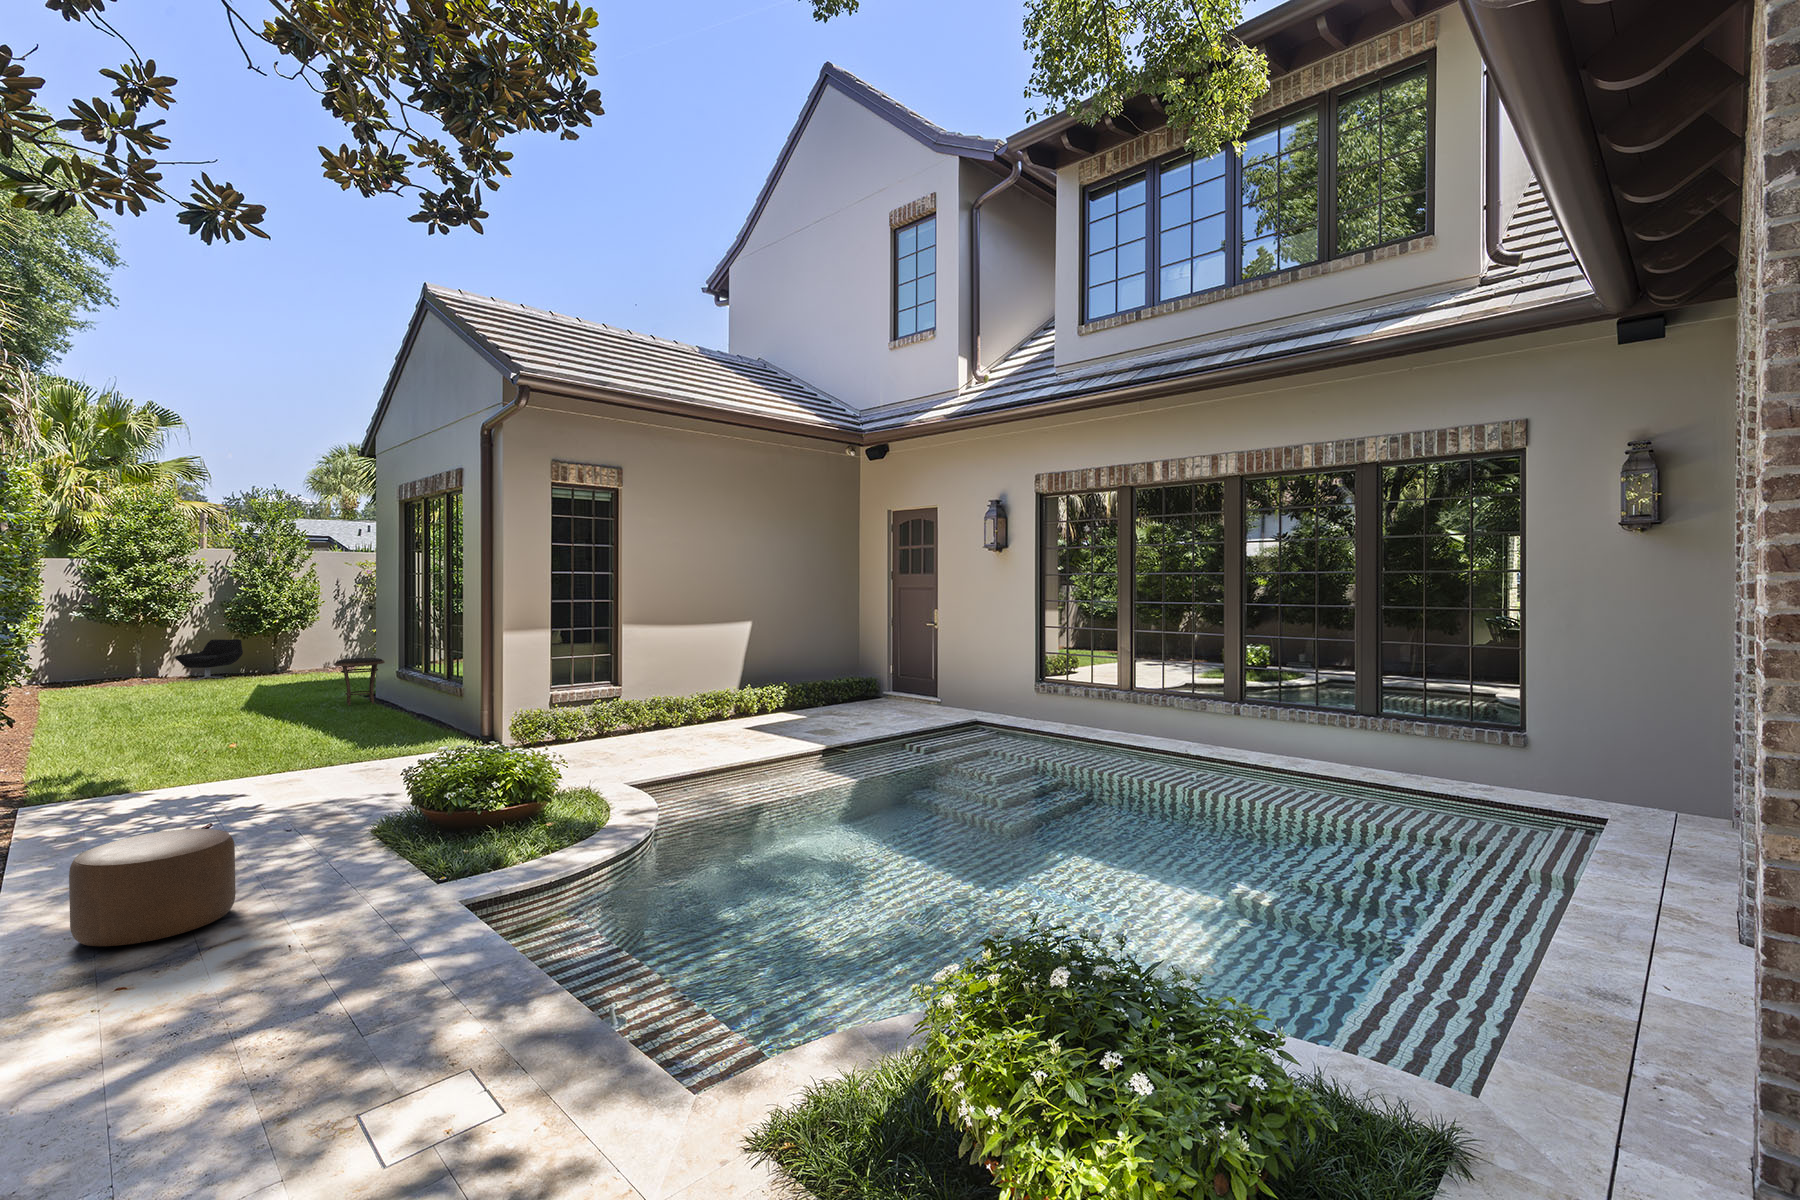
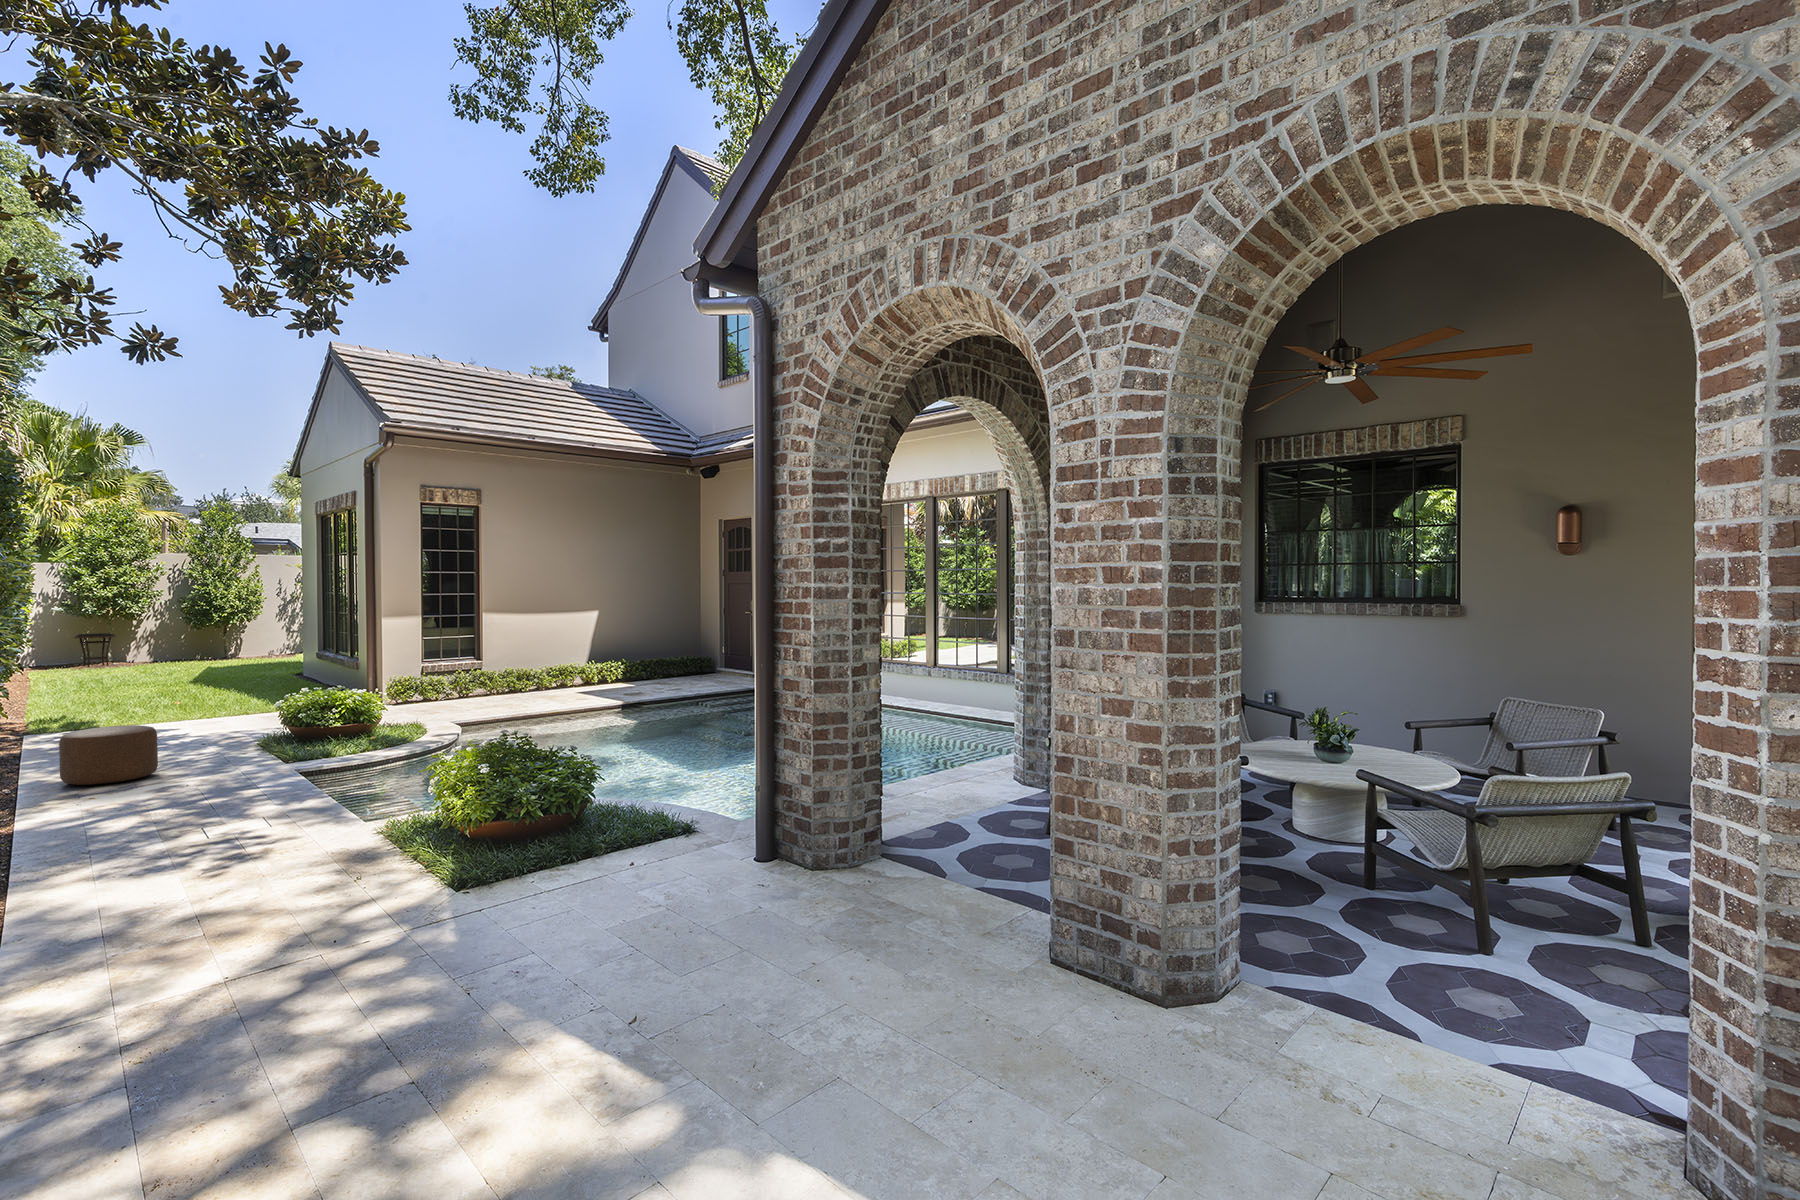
lounge chair: present [175,639,243,681] -> none [139,630,196,664]
side table: present [334,658,385,705] -> present [74,633,116,667]

